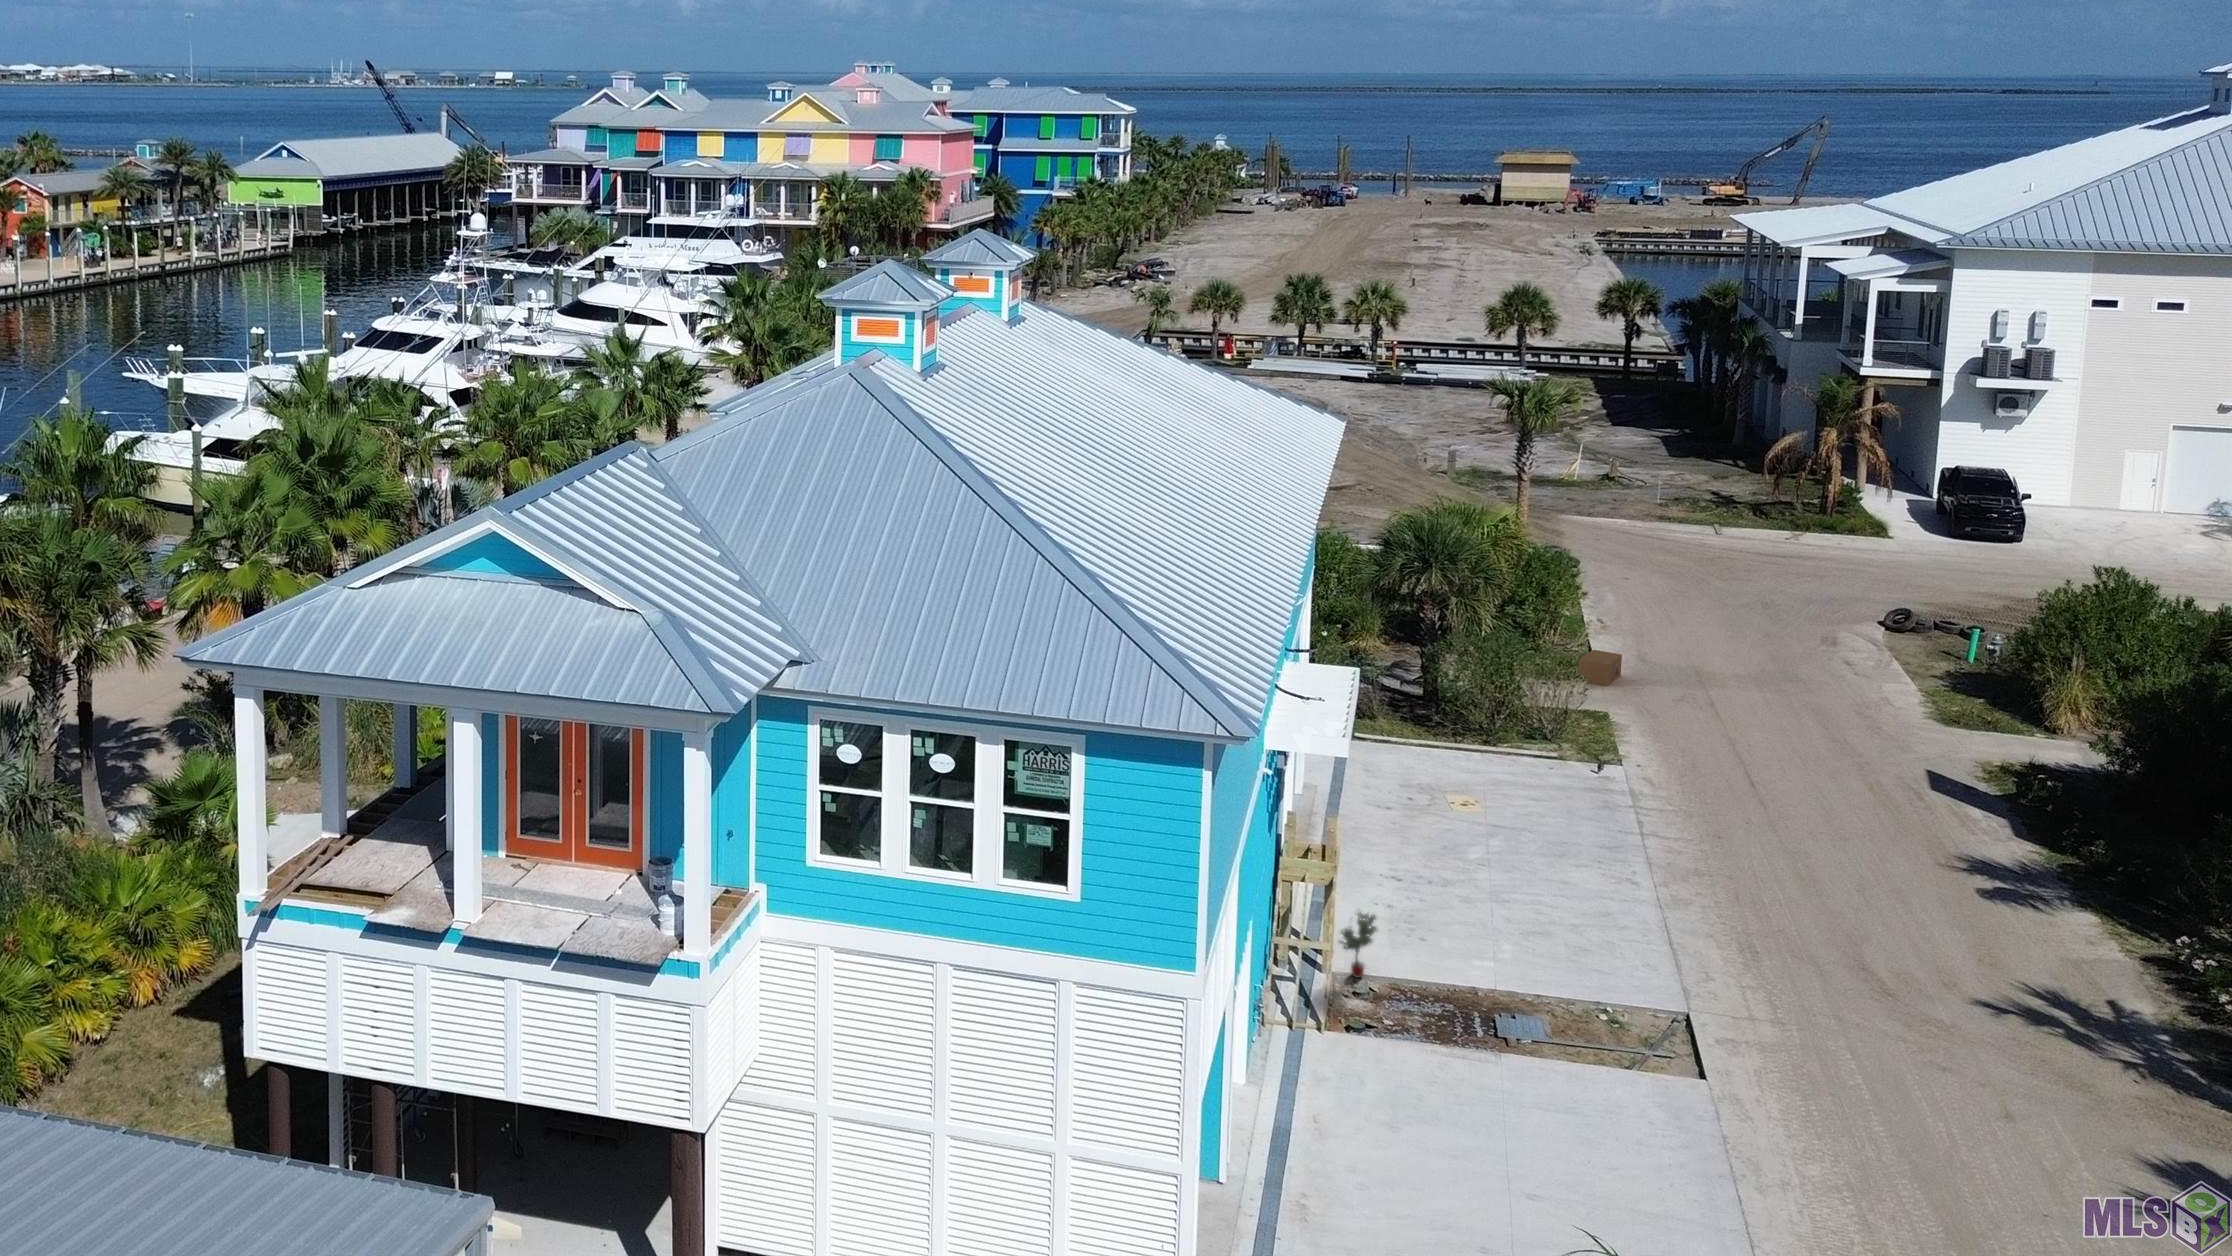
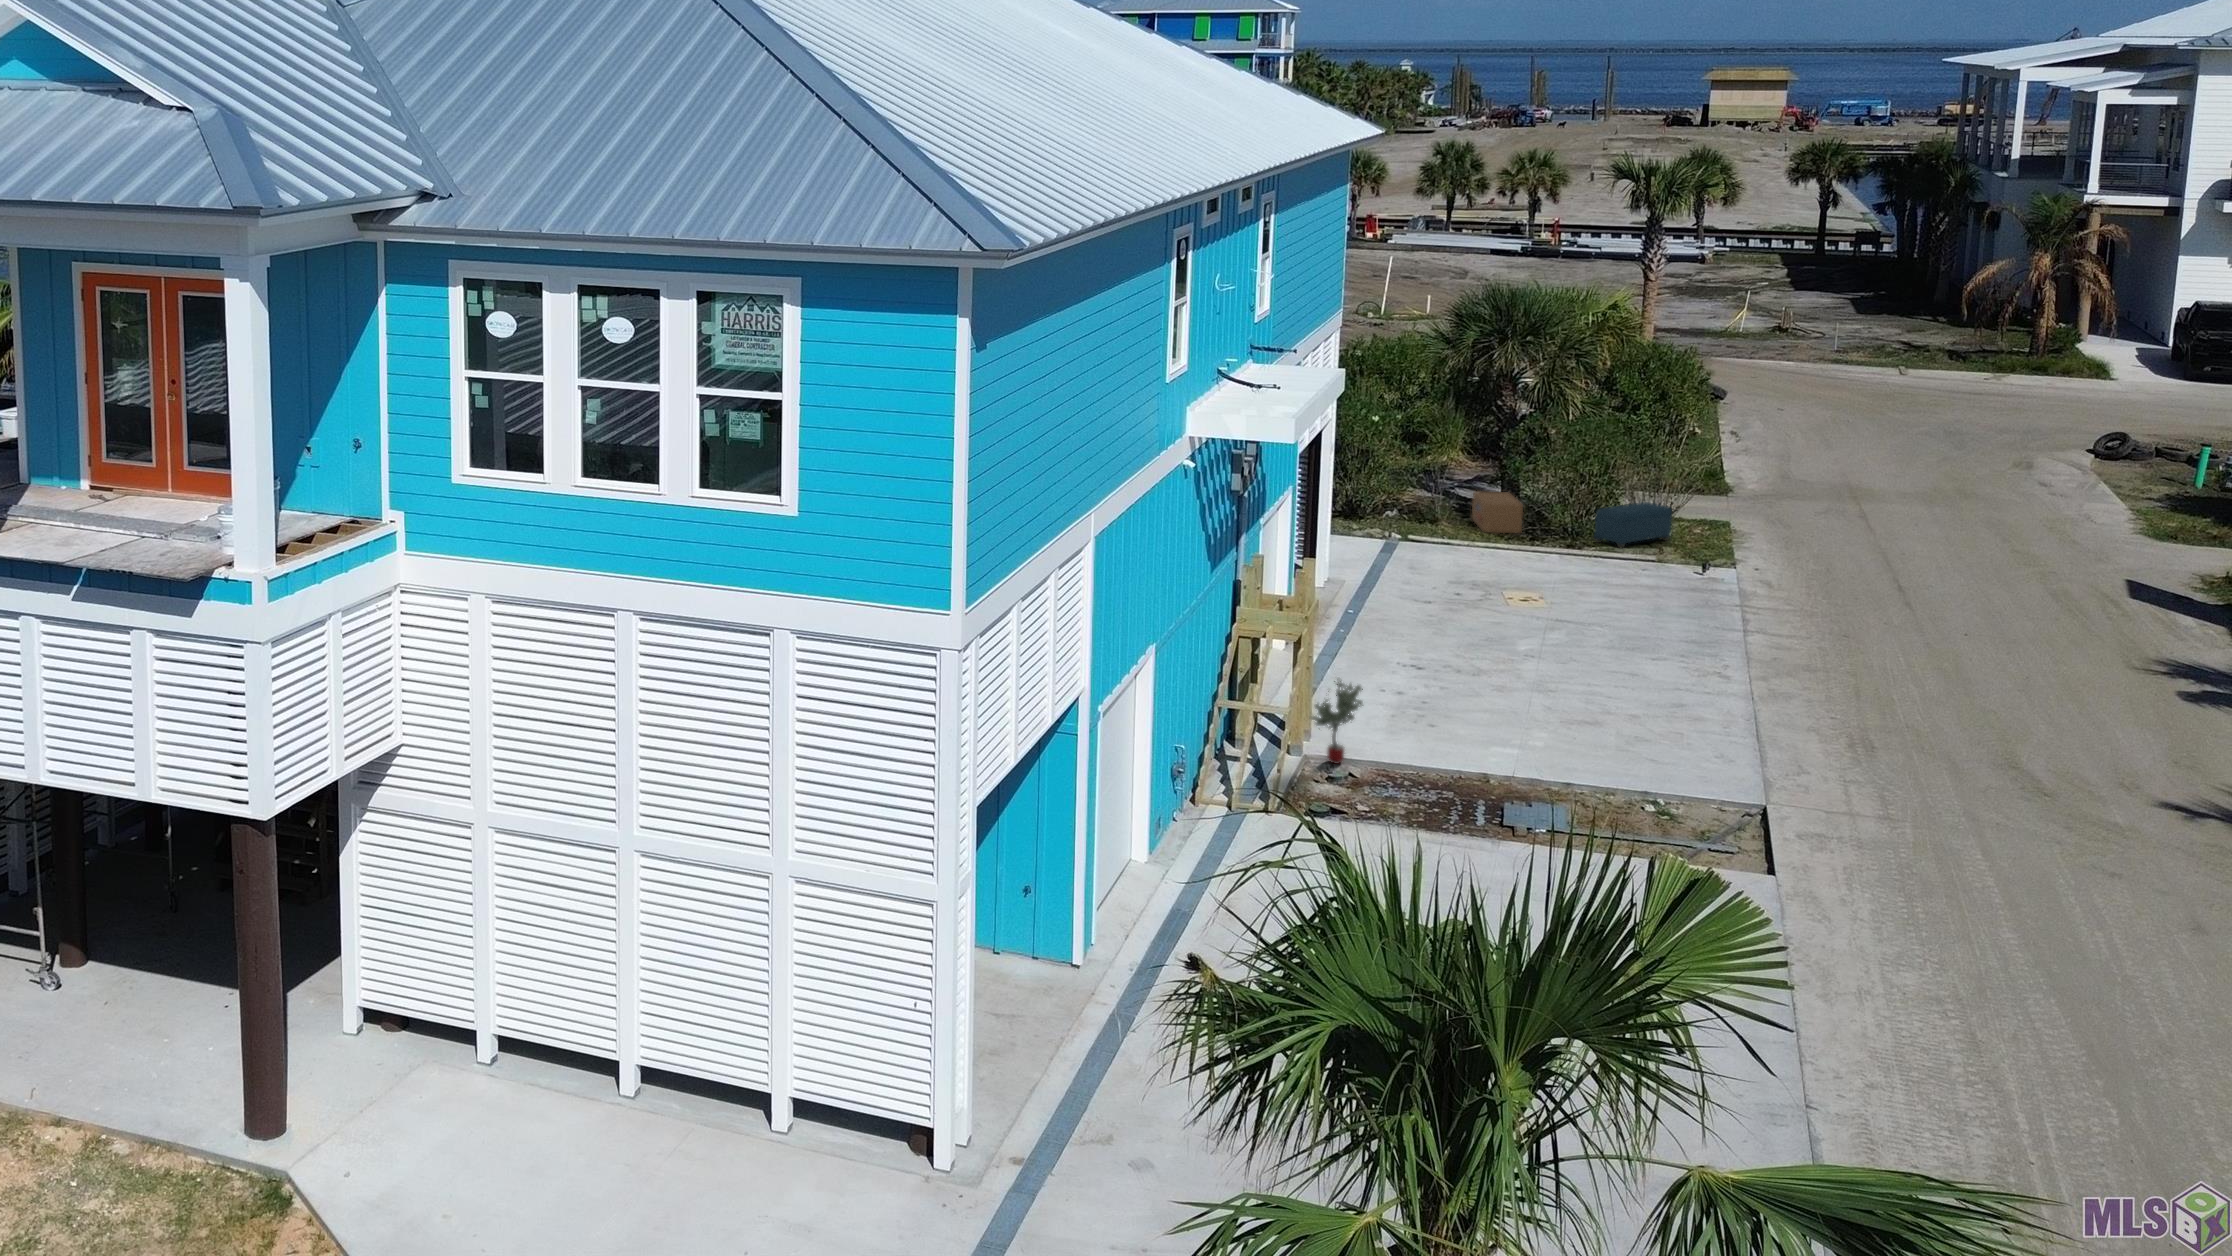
cardboard box: present [1578,650,1622,686] -> present [1472,491,1523,533]
bench: none [1505,699,1566,741] -> present [1594,502,1672,548]

